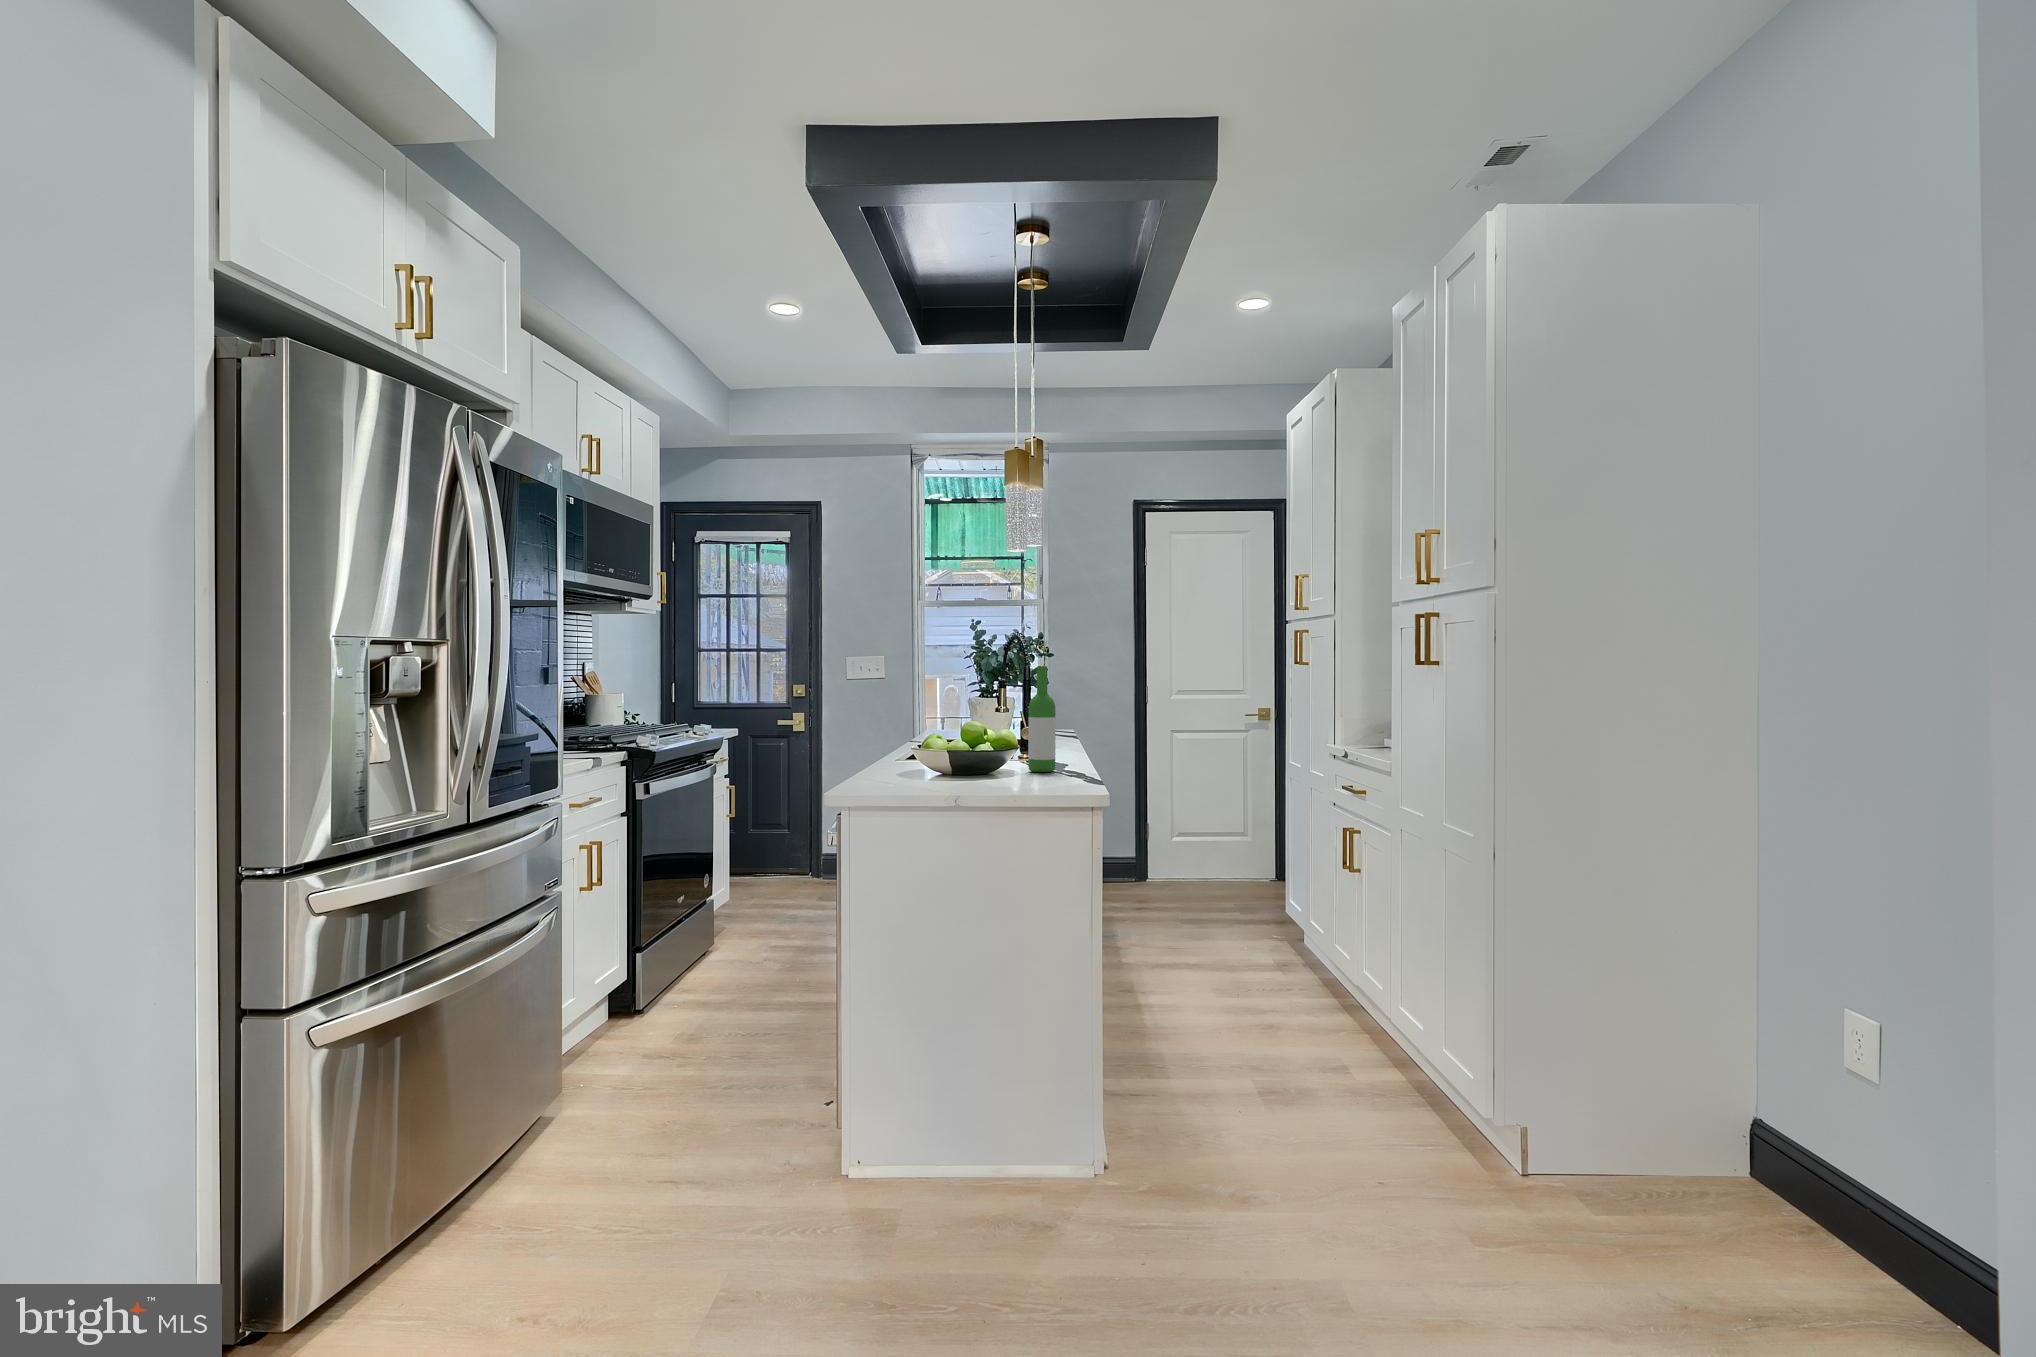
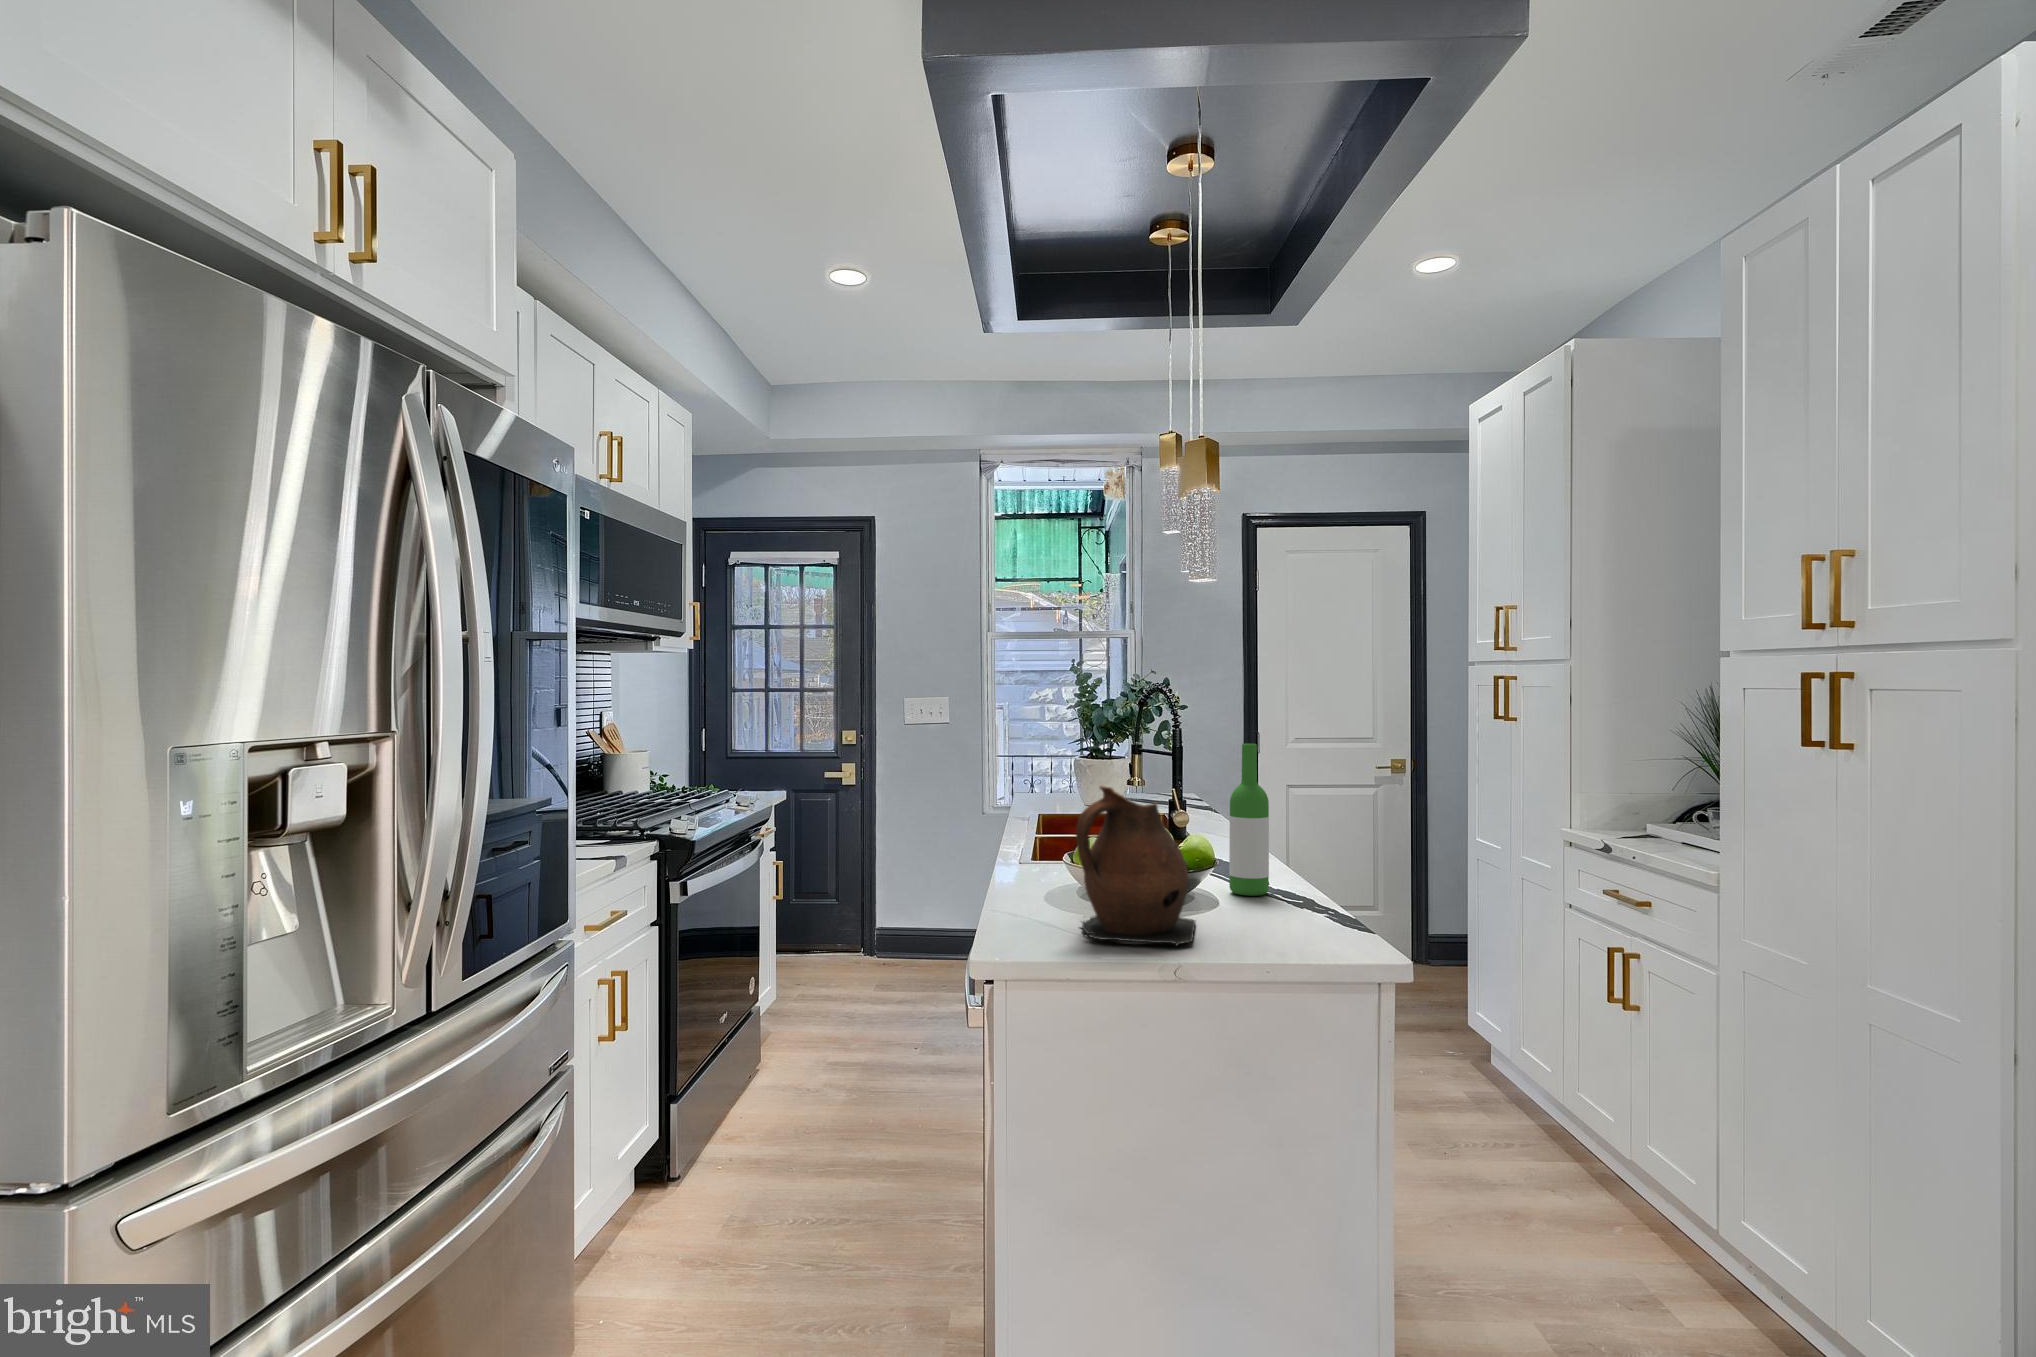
ceramic pitcher: none [899,687,987,789] -> present [1076,786,1196,946]

